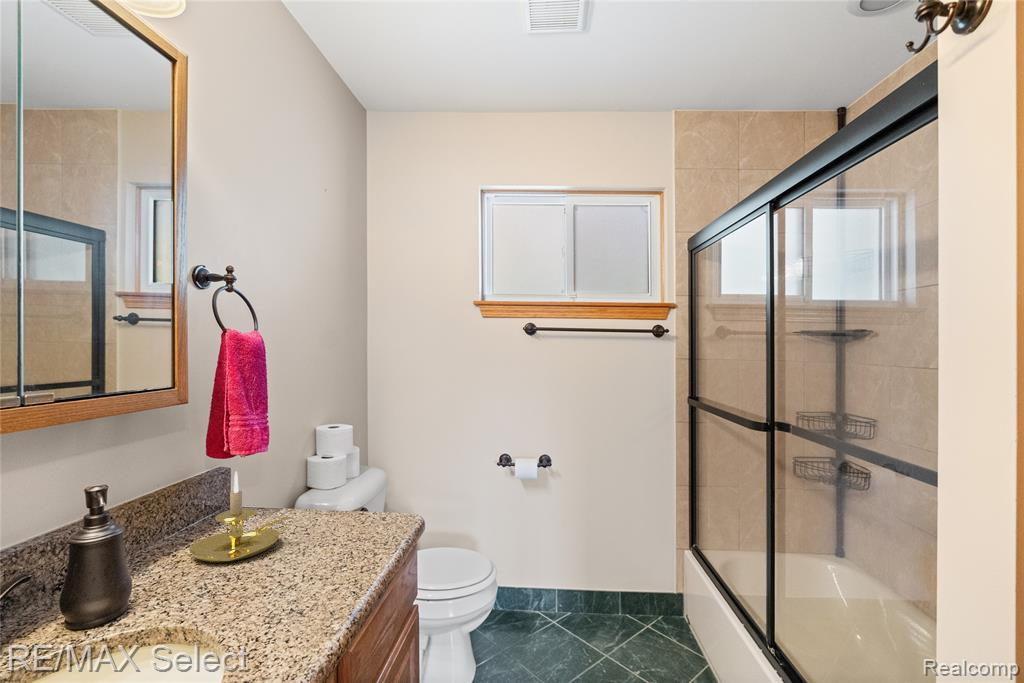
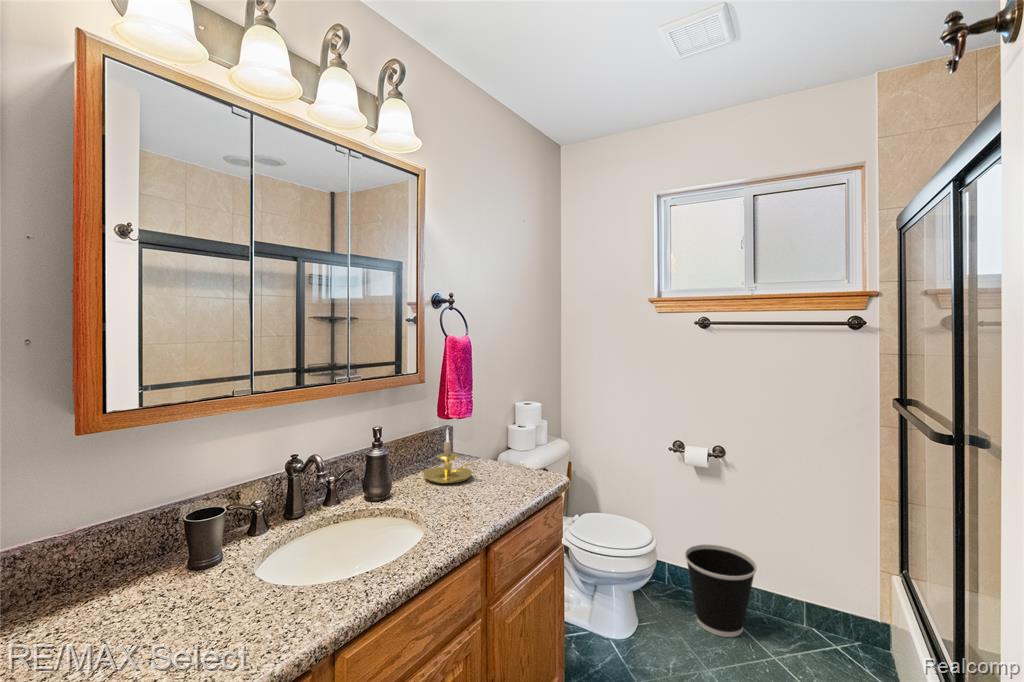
wastebasket: none [517,554,585,651] -> present [685,545,757,637]

